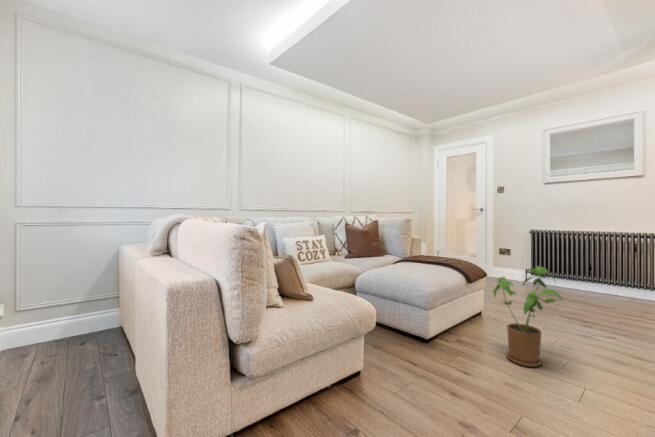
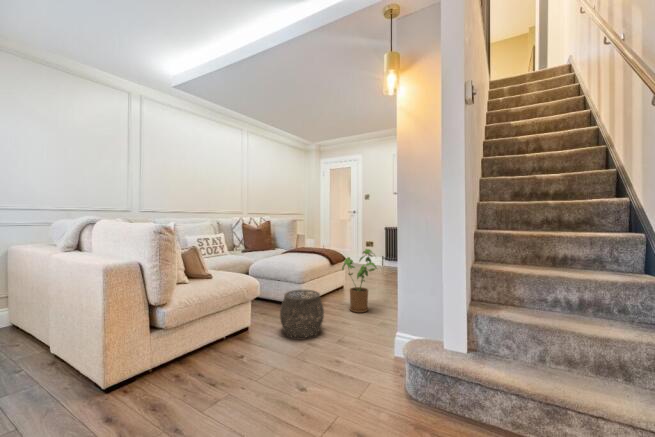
woven basket: none [405,325,478,407] -> present [280,290,324,338]

